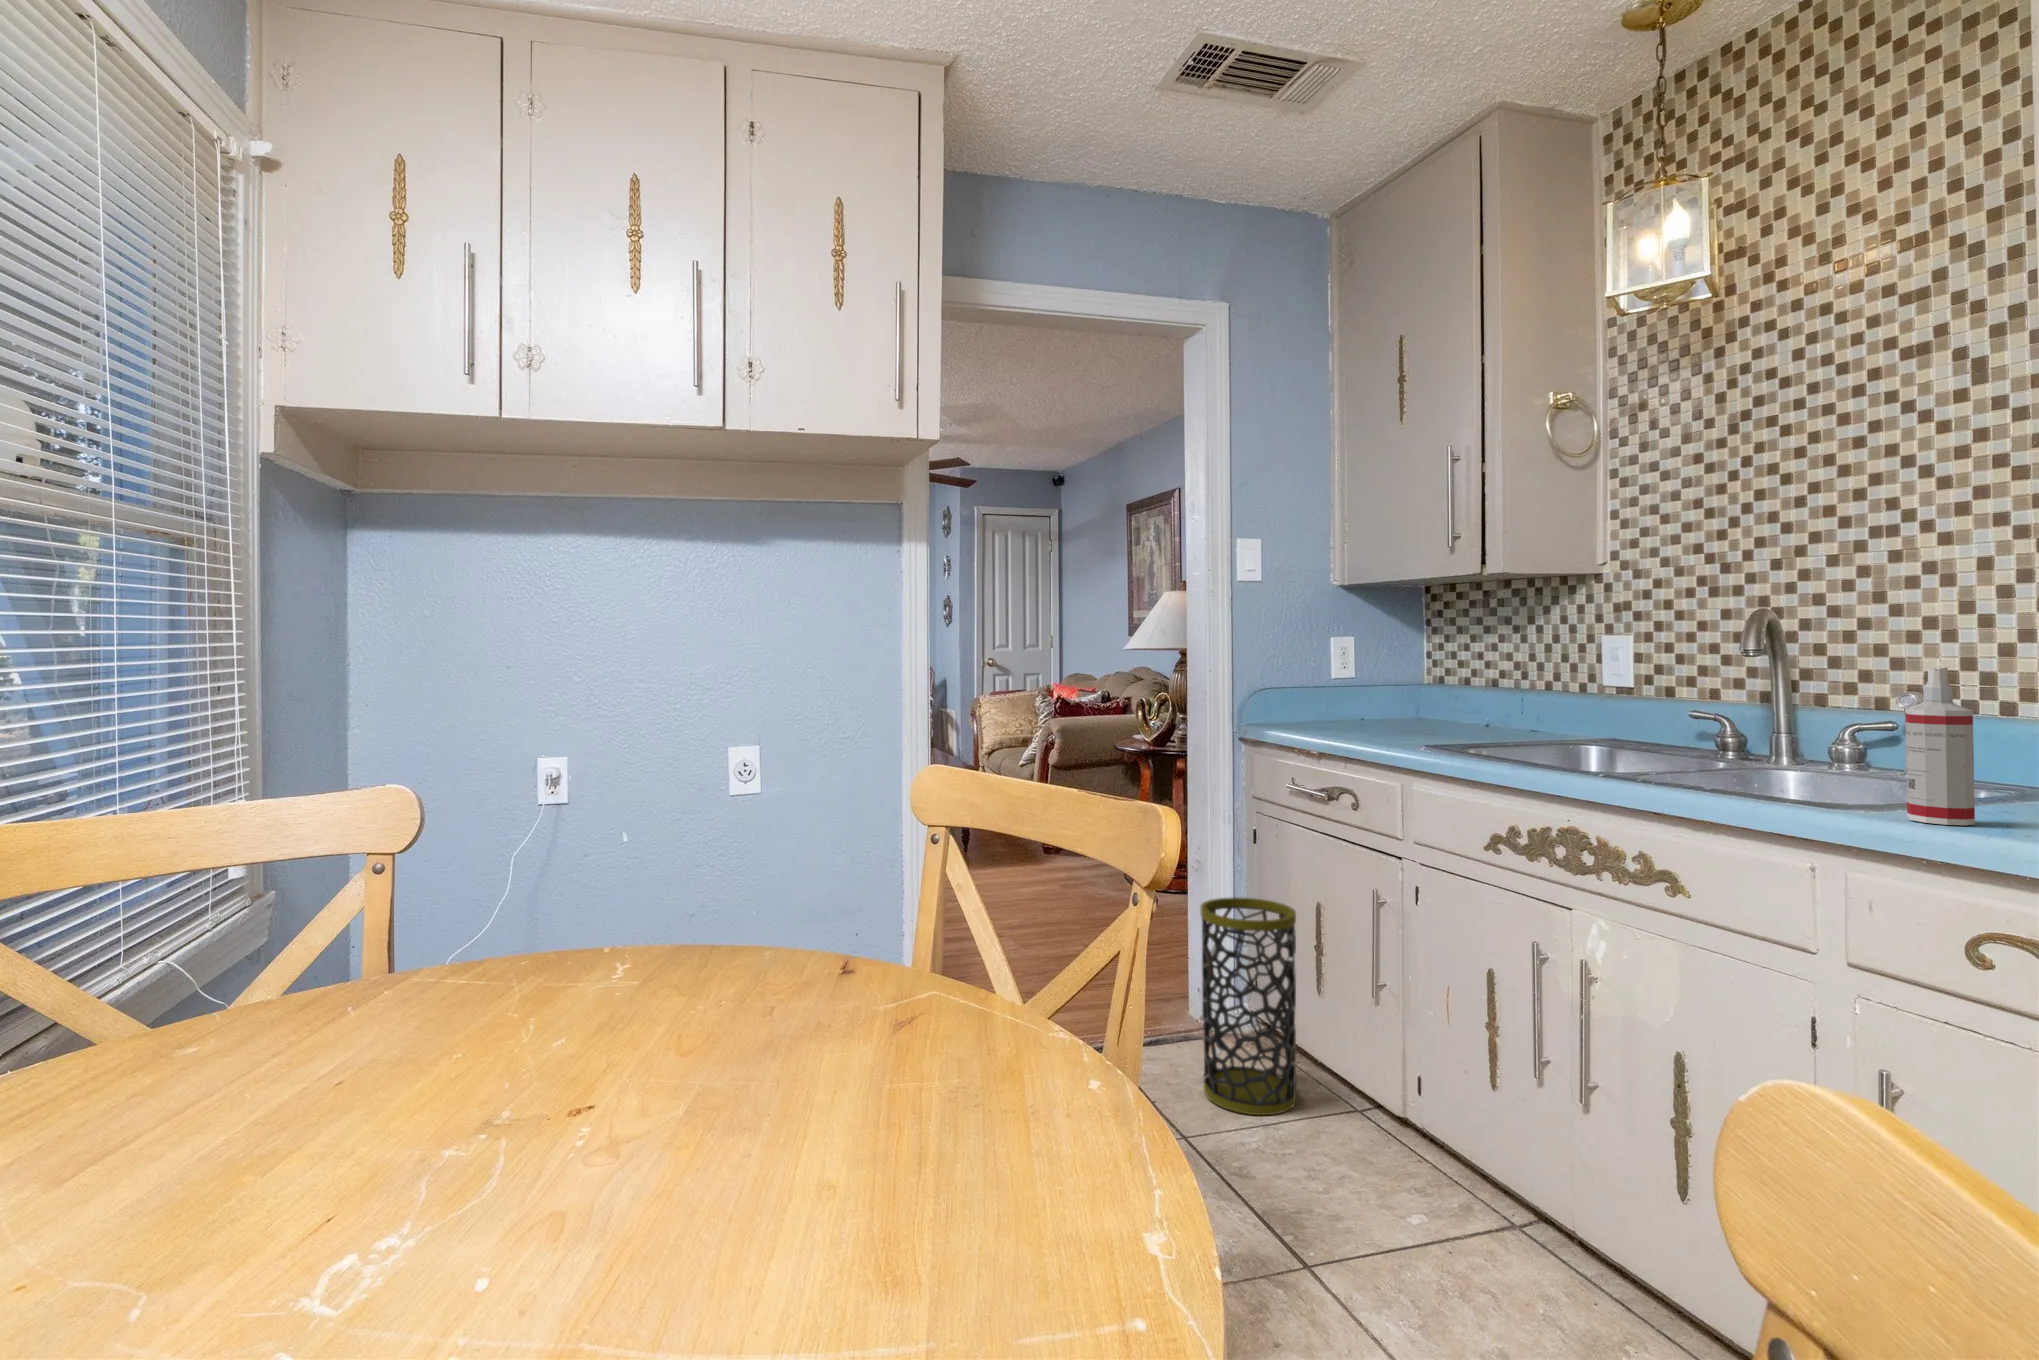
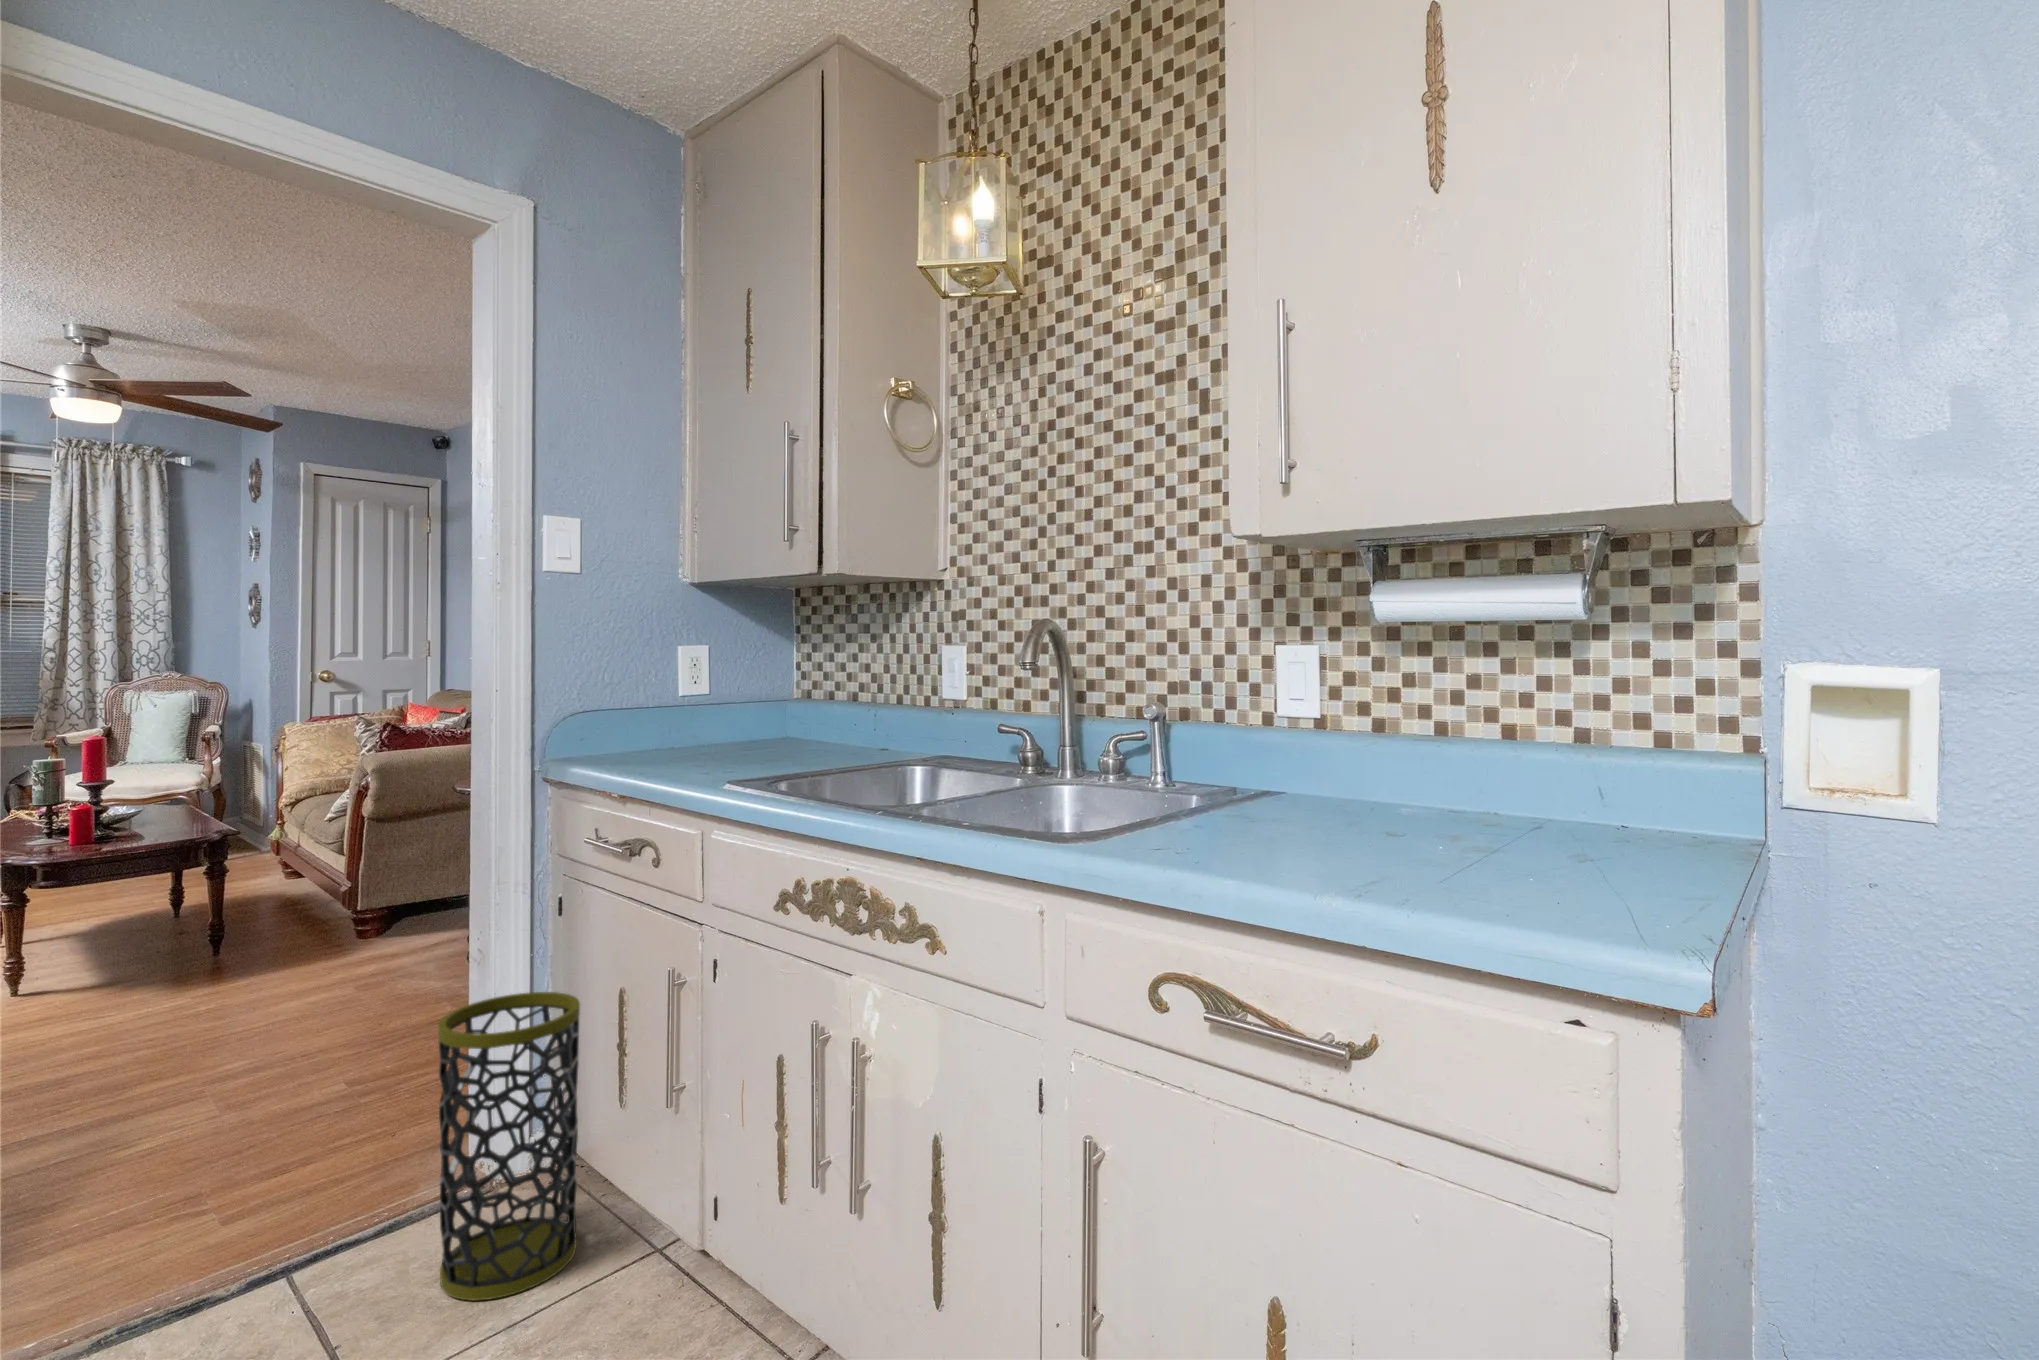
spray bottle: present [1905,668,1975,825] -> none [1120,687,1170,855]

